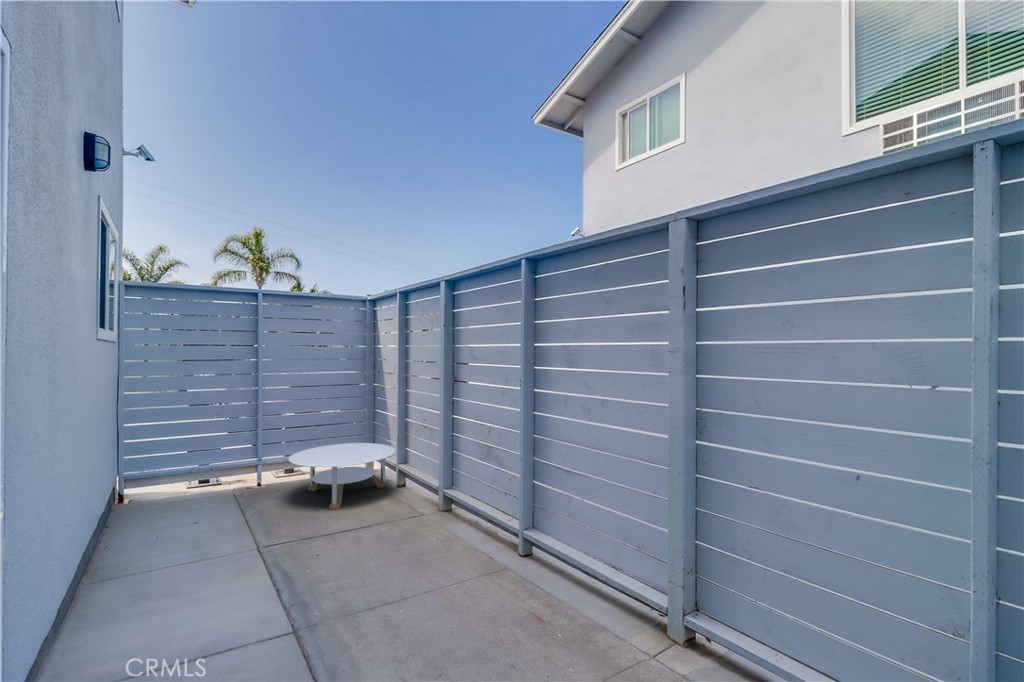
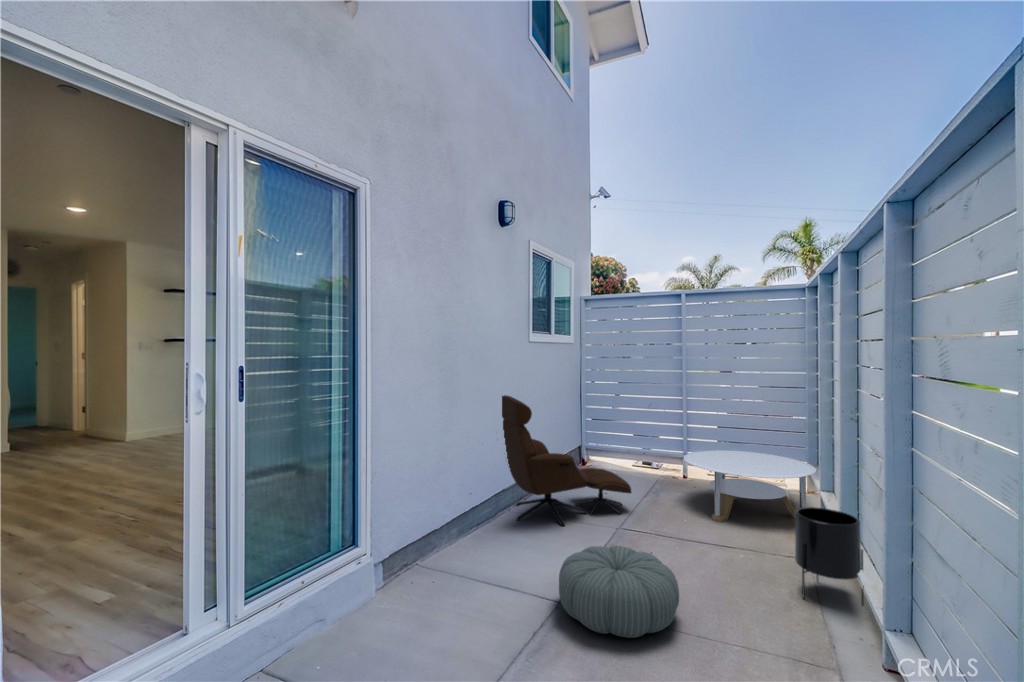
lounge chair: none [74,434,259,596] -> present [502,395,631,526]
planter: none [434,468,473,533] -> present [795,507,864,606]
pouf: none [312,544,423,628] -> present [559,546,679,638]

